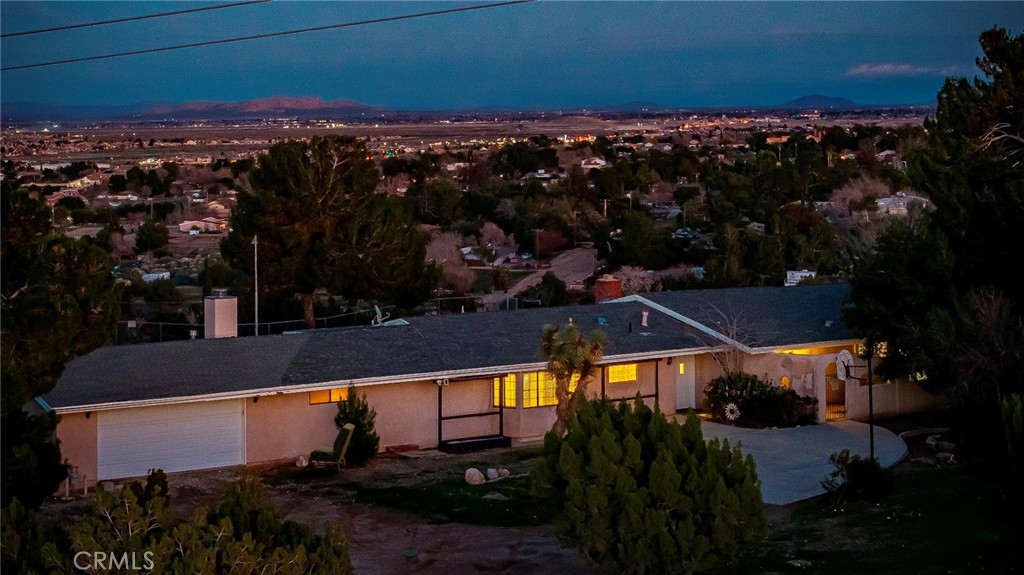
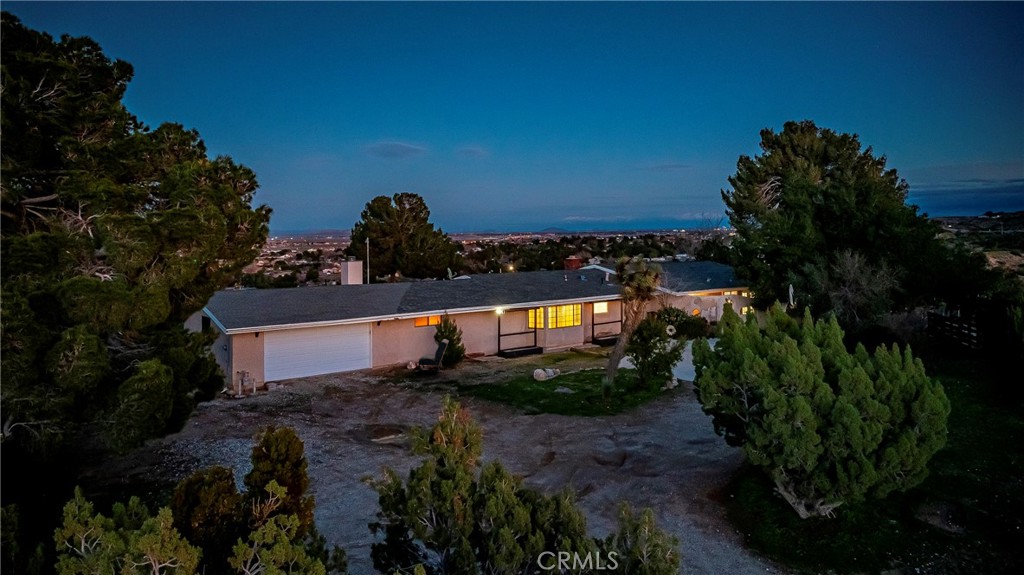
potted plant: present [399,514,419,556] -> none [515,412,535,449]

